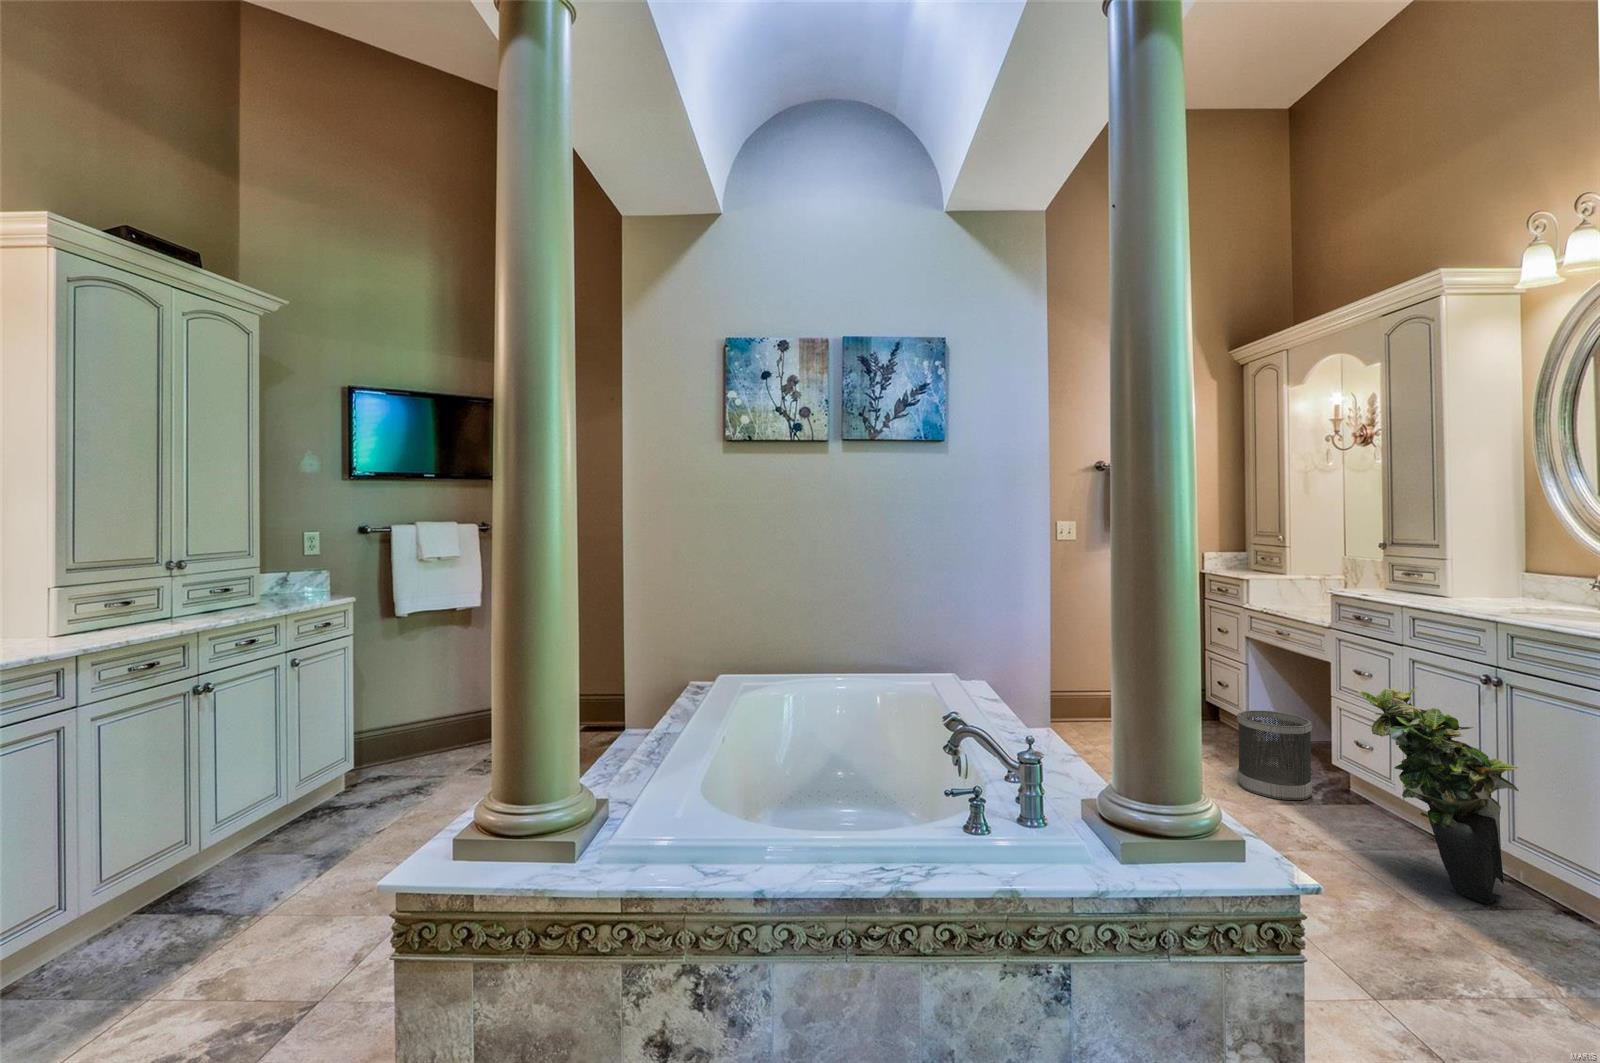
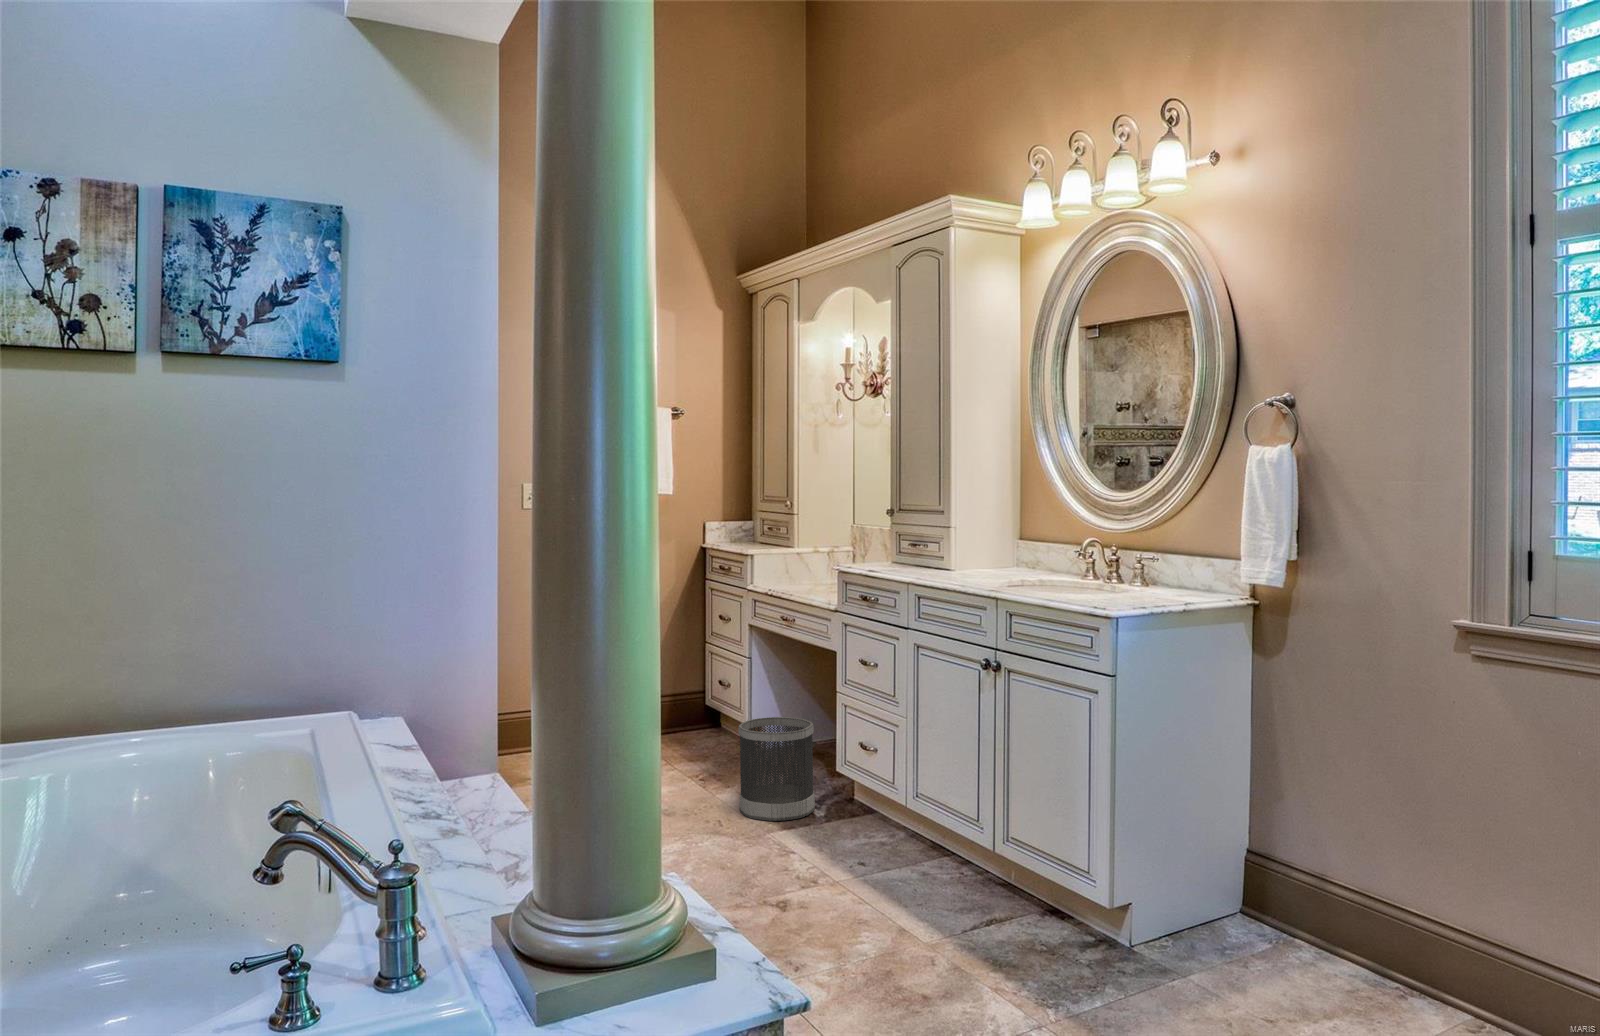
potted plant: present [1359,687,1519,904] -> none [841,668,971,889]

